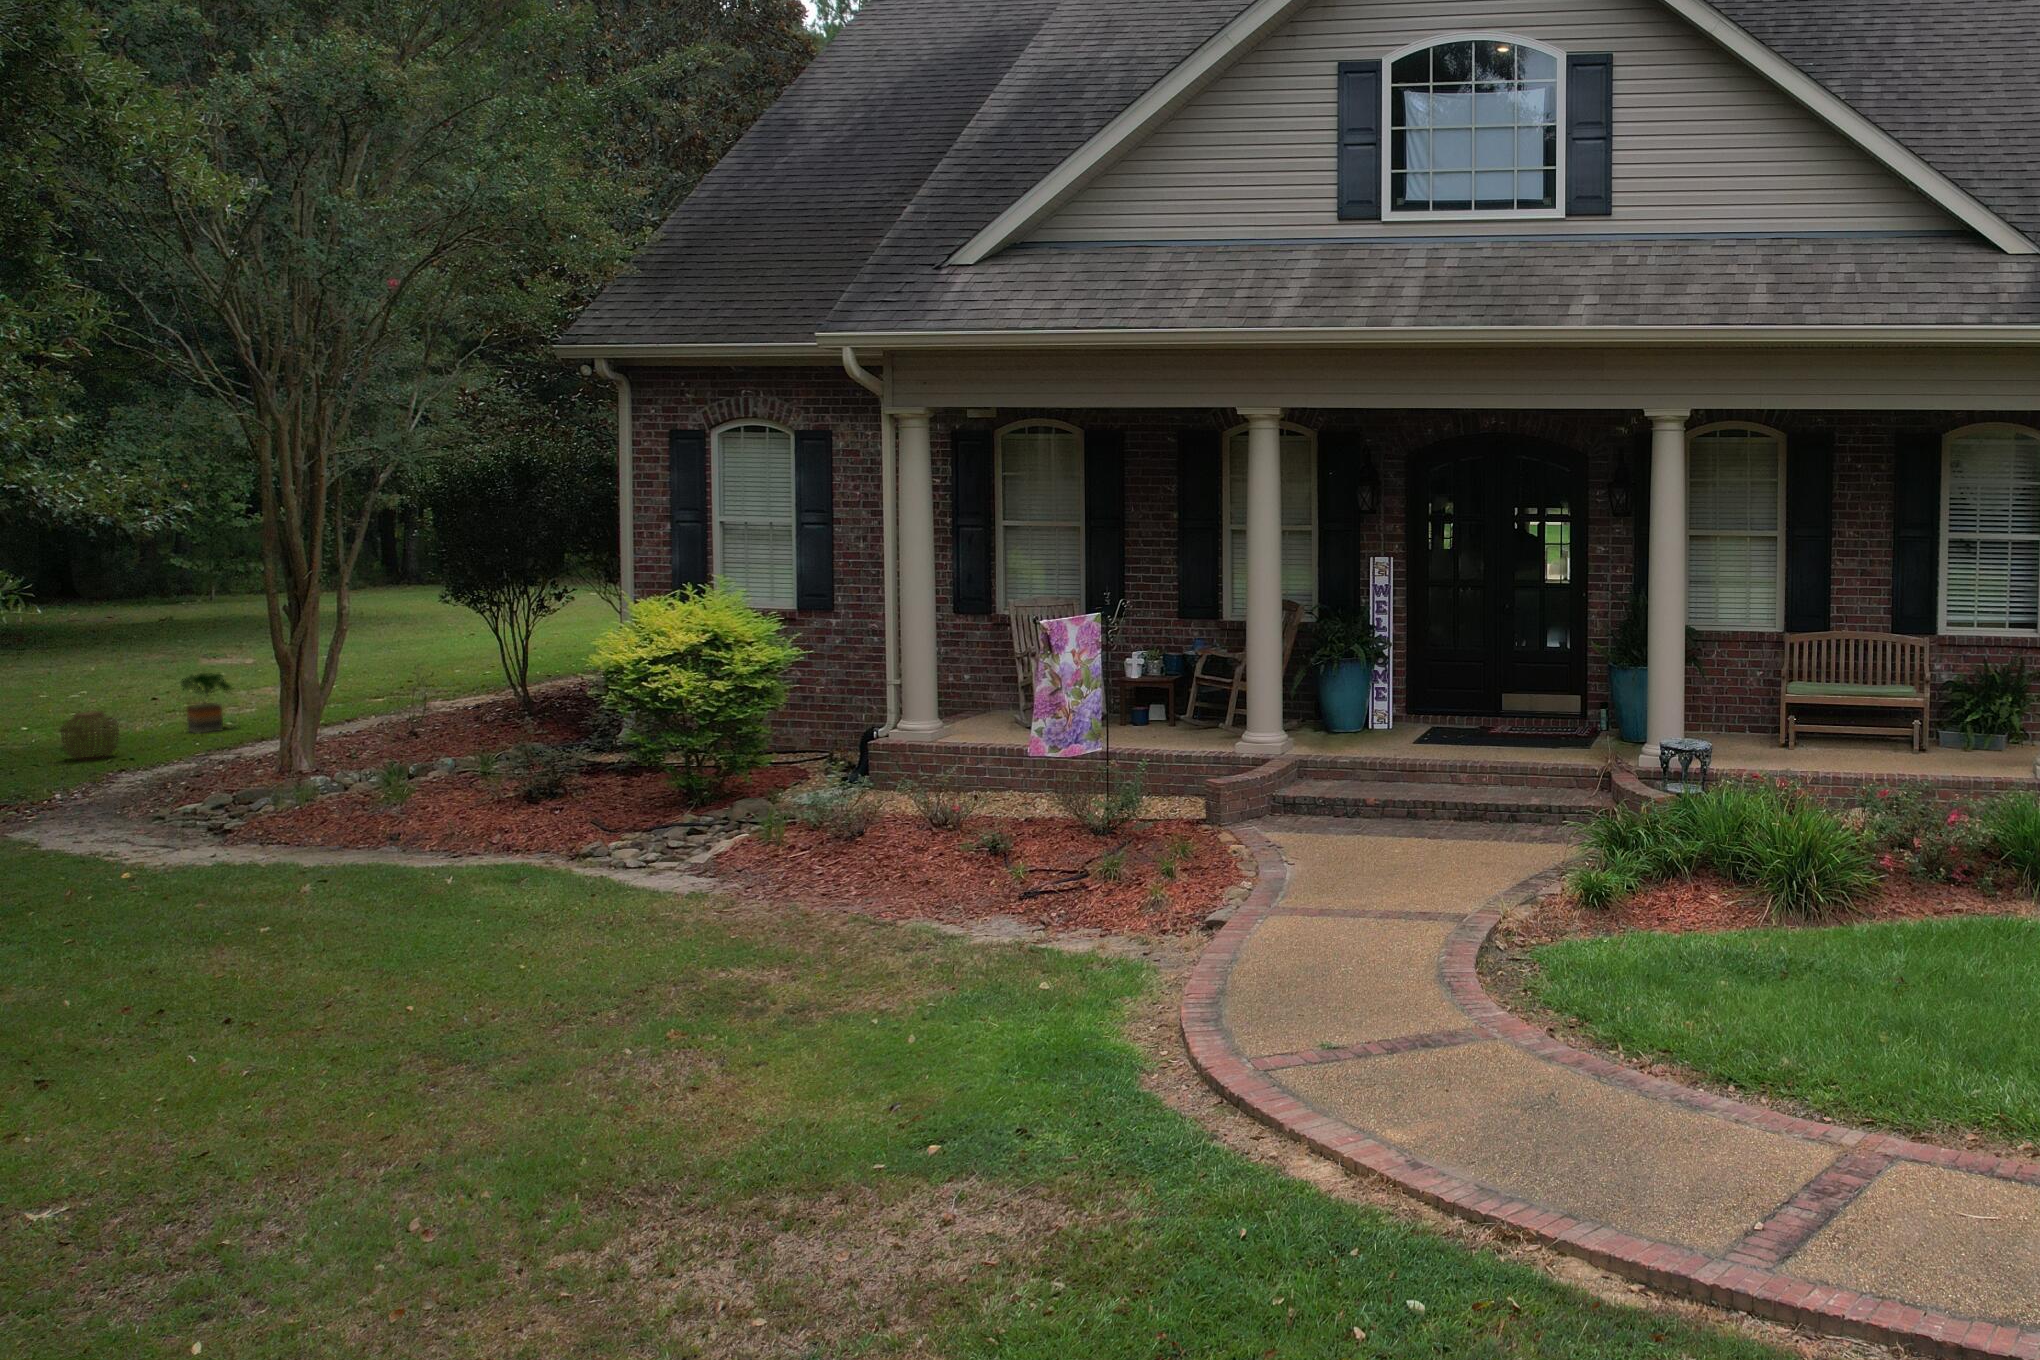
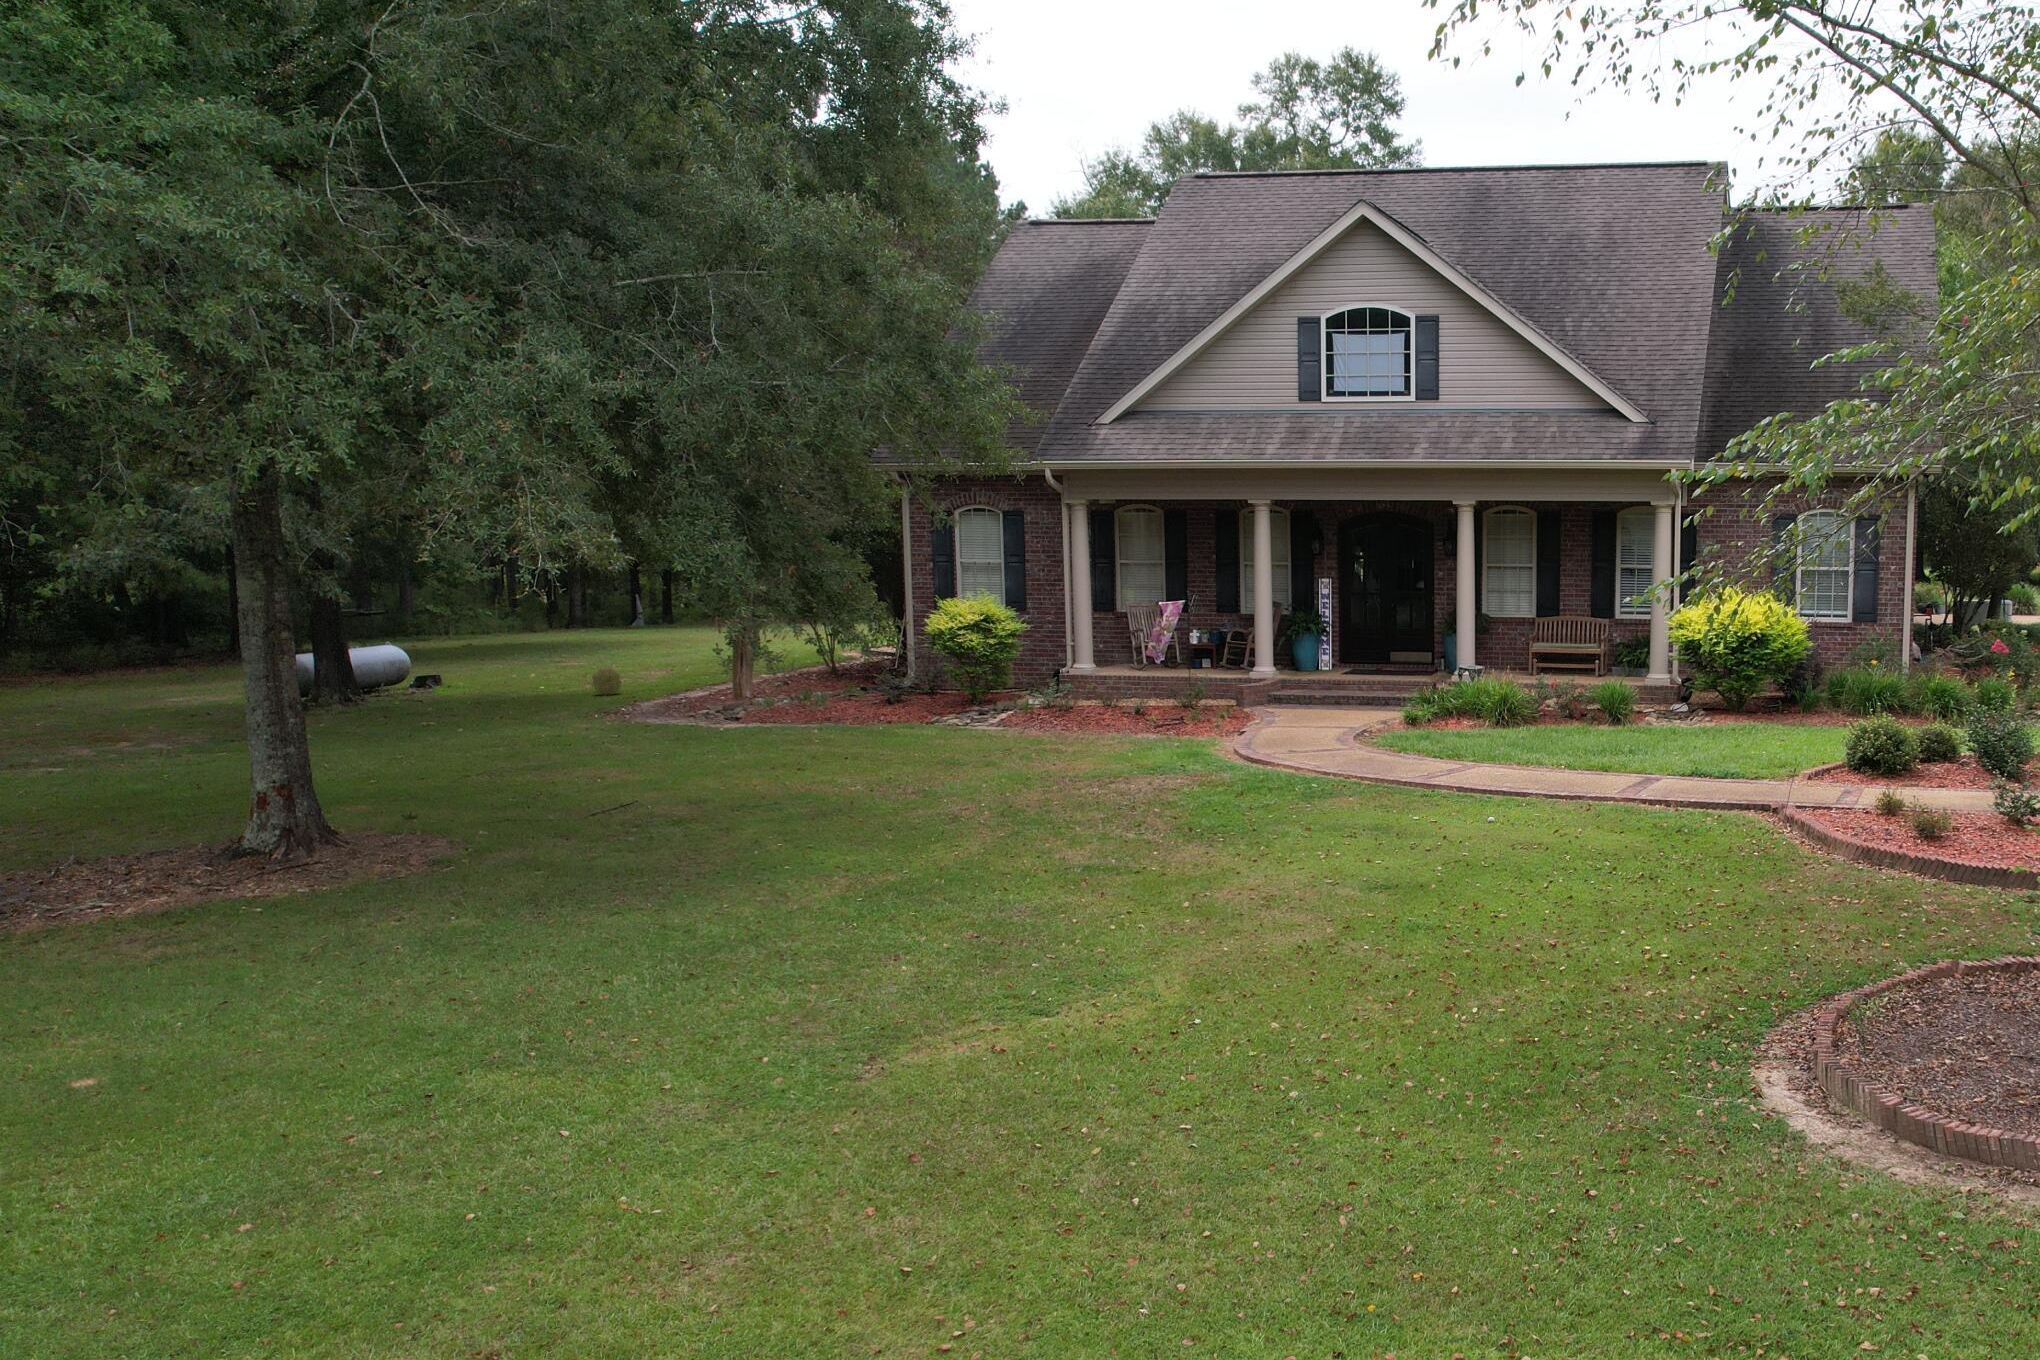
potted tree: present [181,673,231,734] -> none [627,651,656,687]

